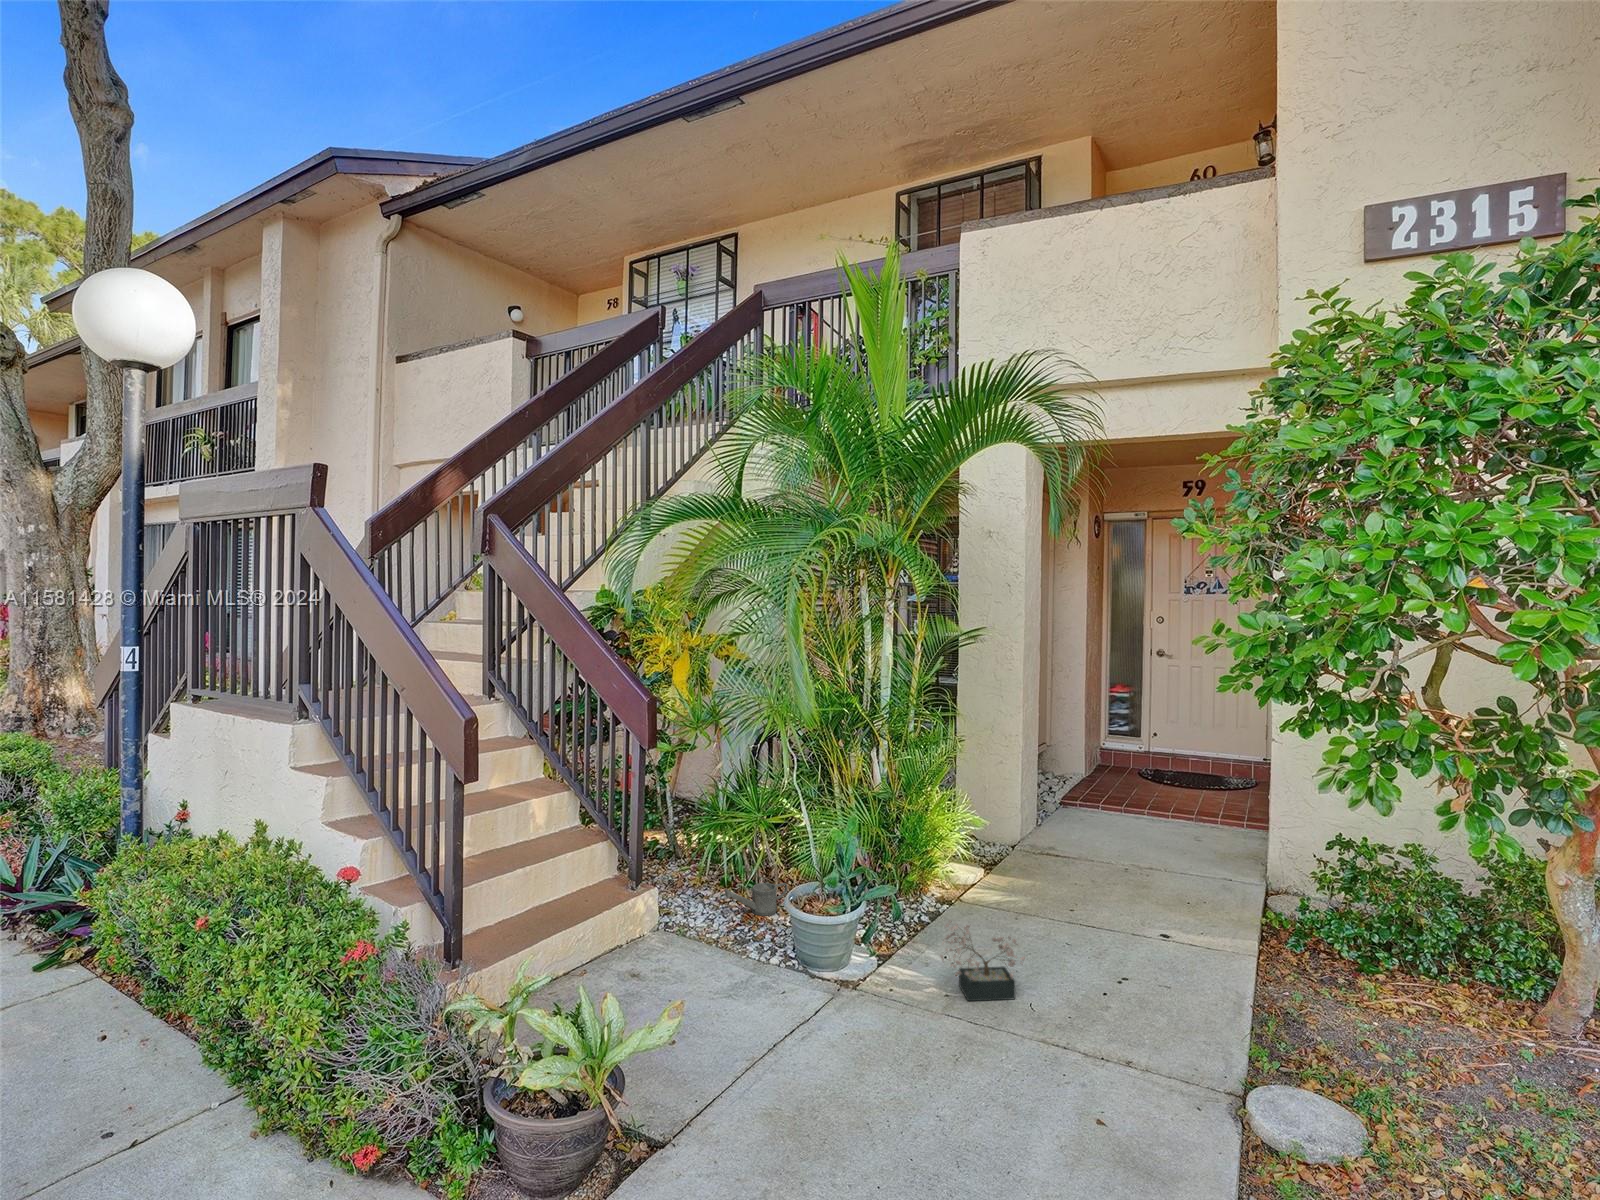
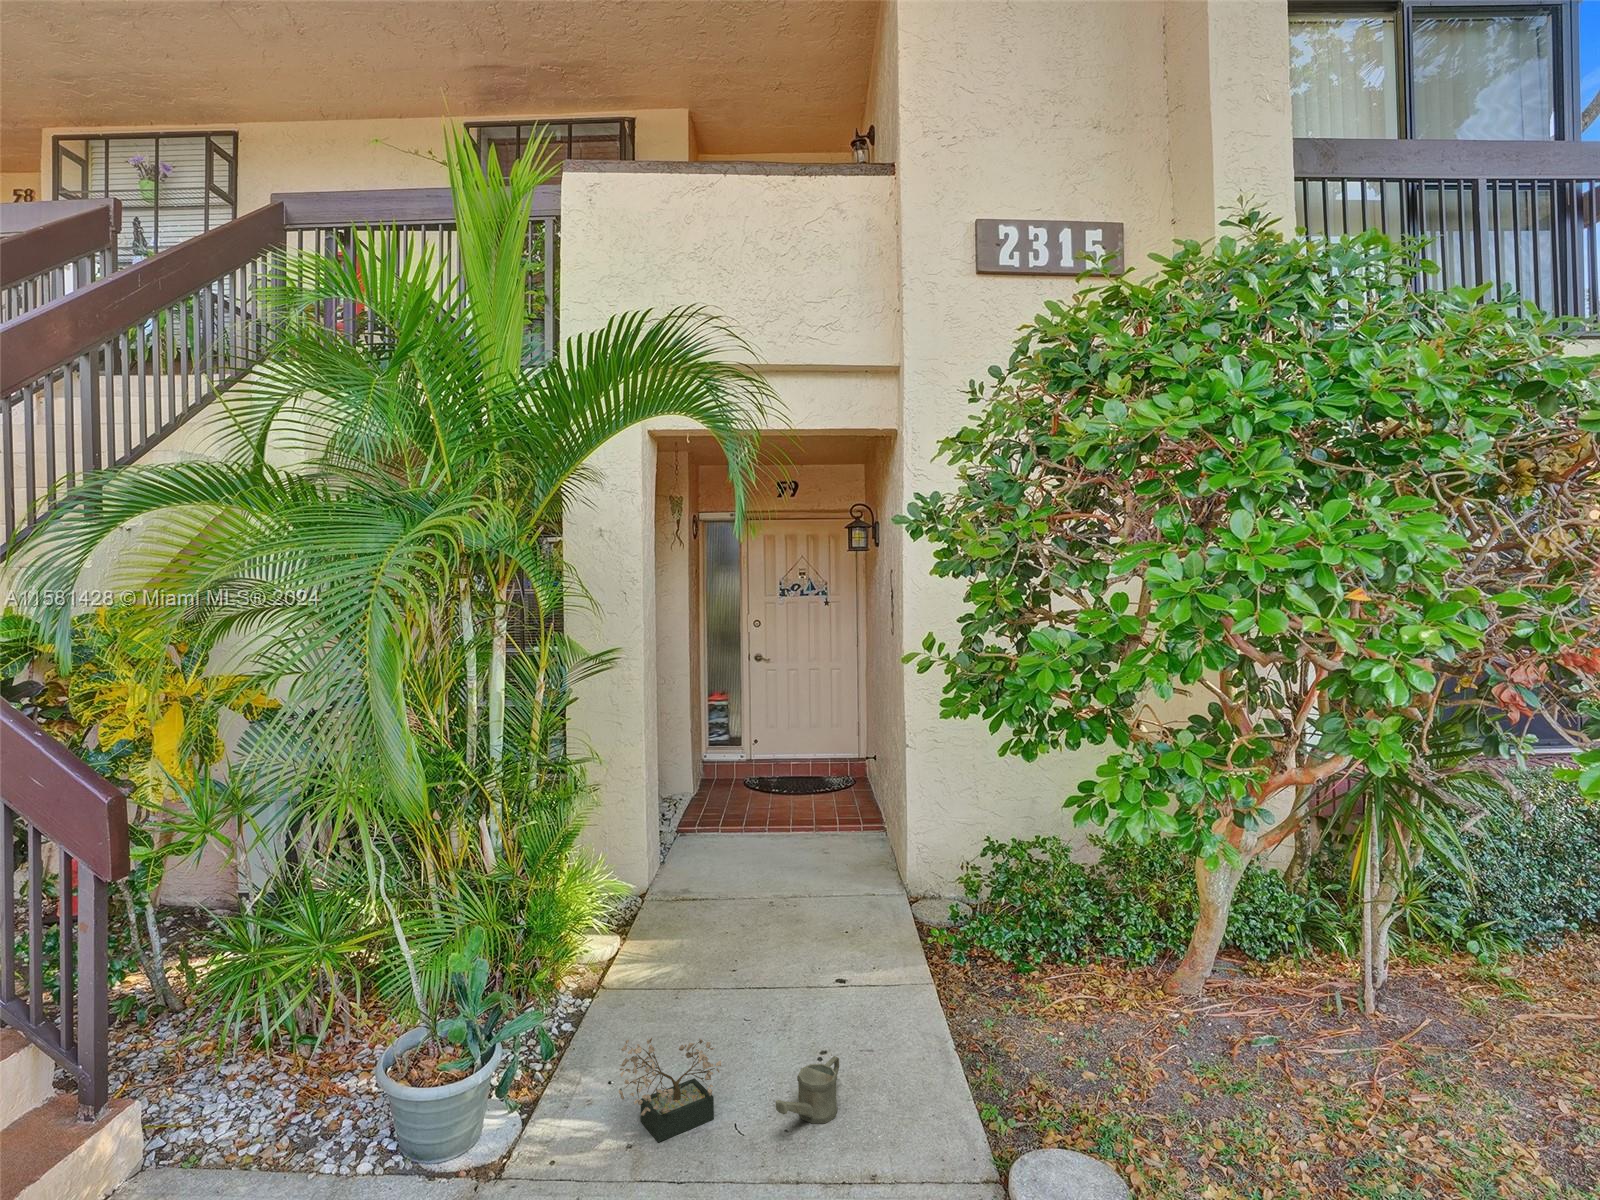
watering can: present [725,883,787,916] -> present [776,1056,839,1124]

